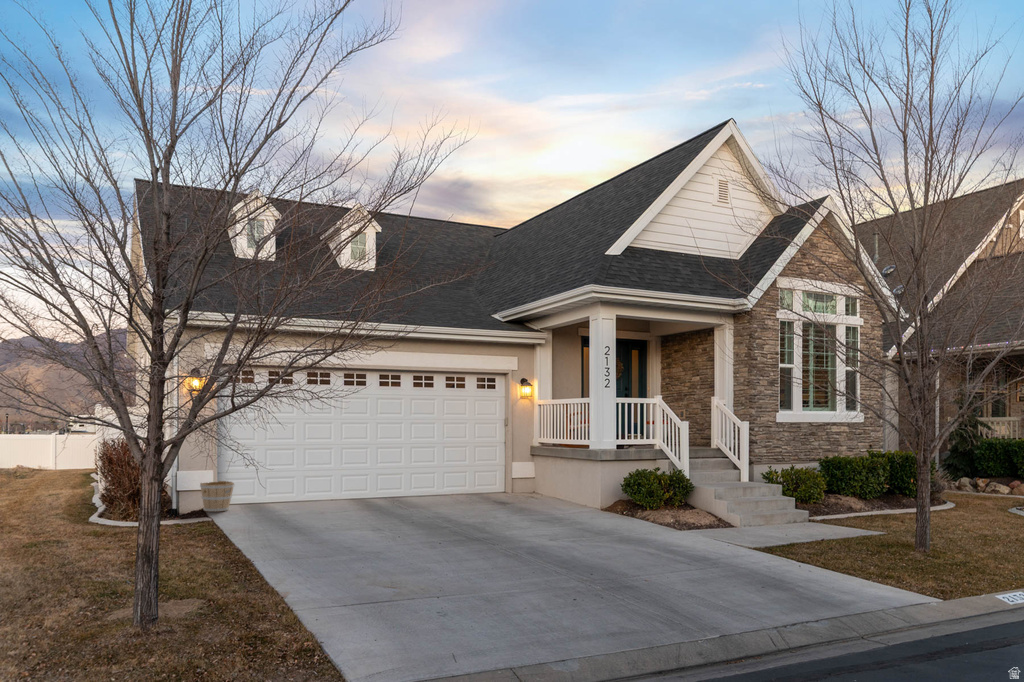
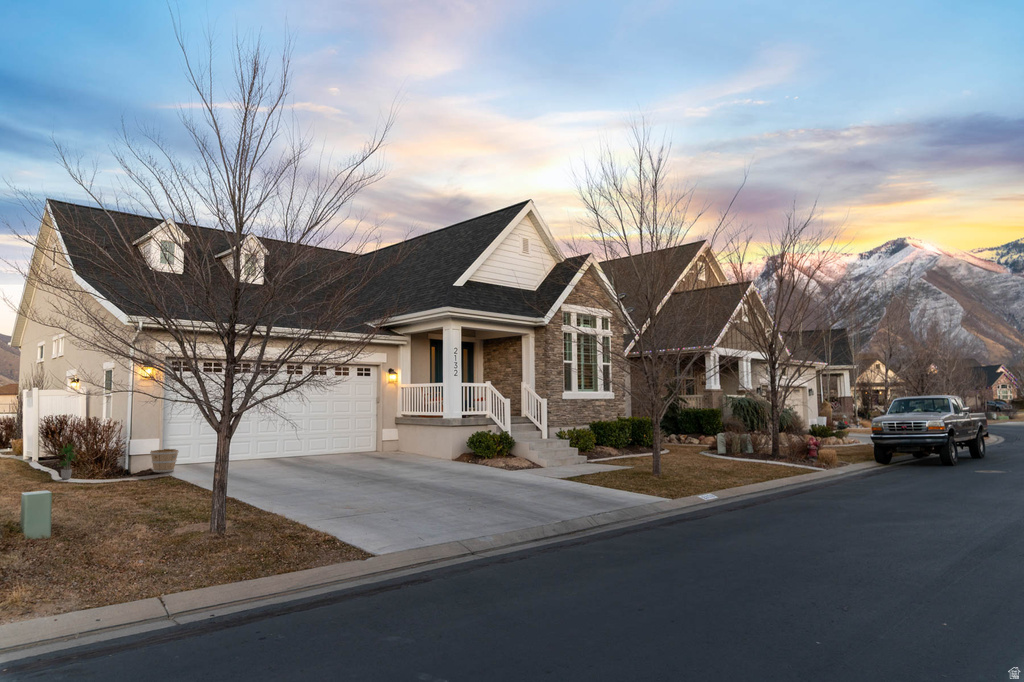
potted plant: none [84,470,114,516] -> present [61,445,75,479]

